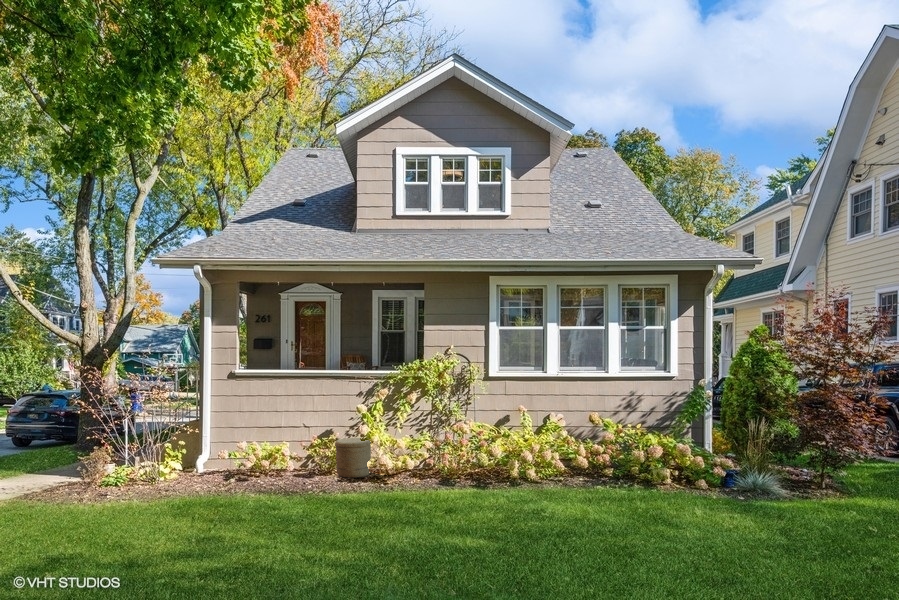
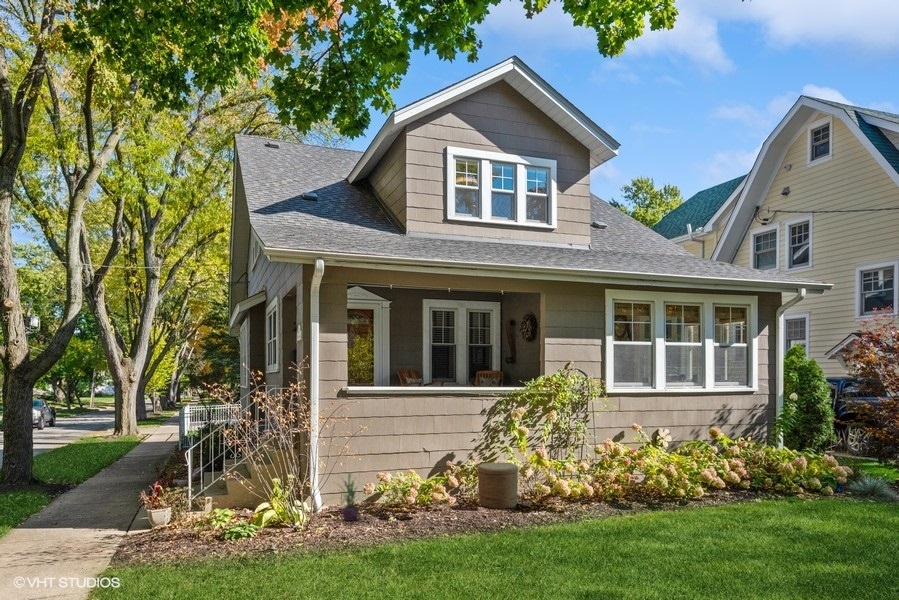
decorative plant: none [201,439,244,478] -> present [340,474,359,521]

